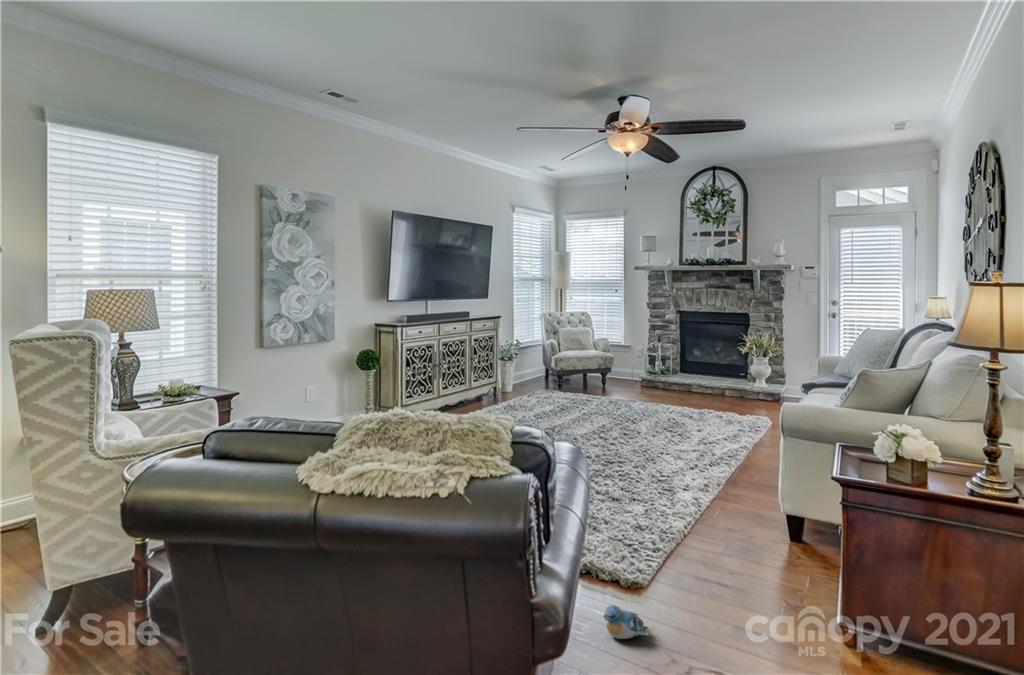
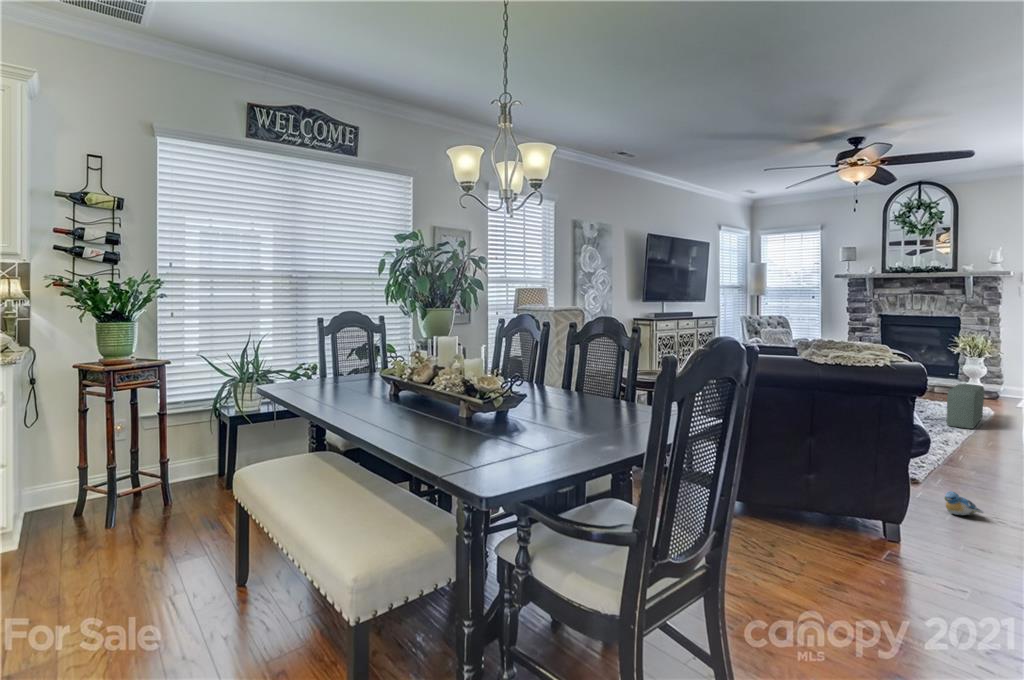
pouf: none [706,397,749,453] -> present [946,384,984,429]

